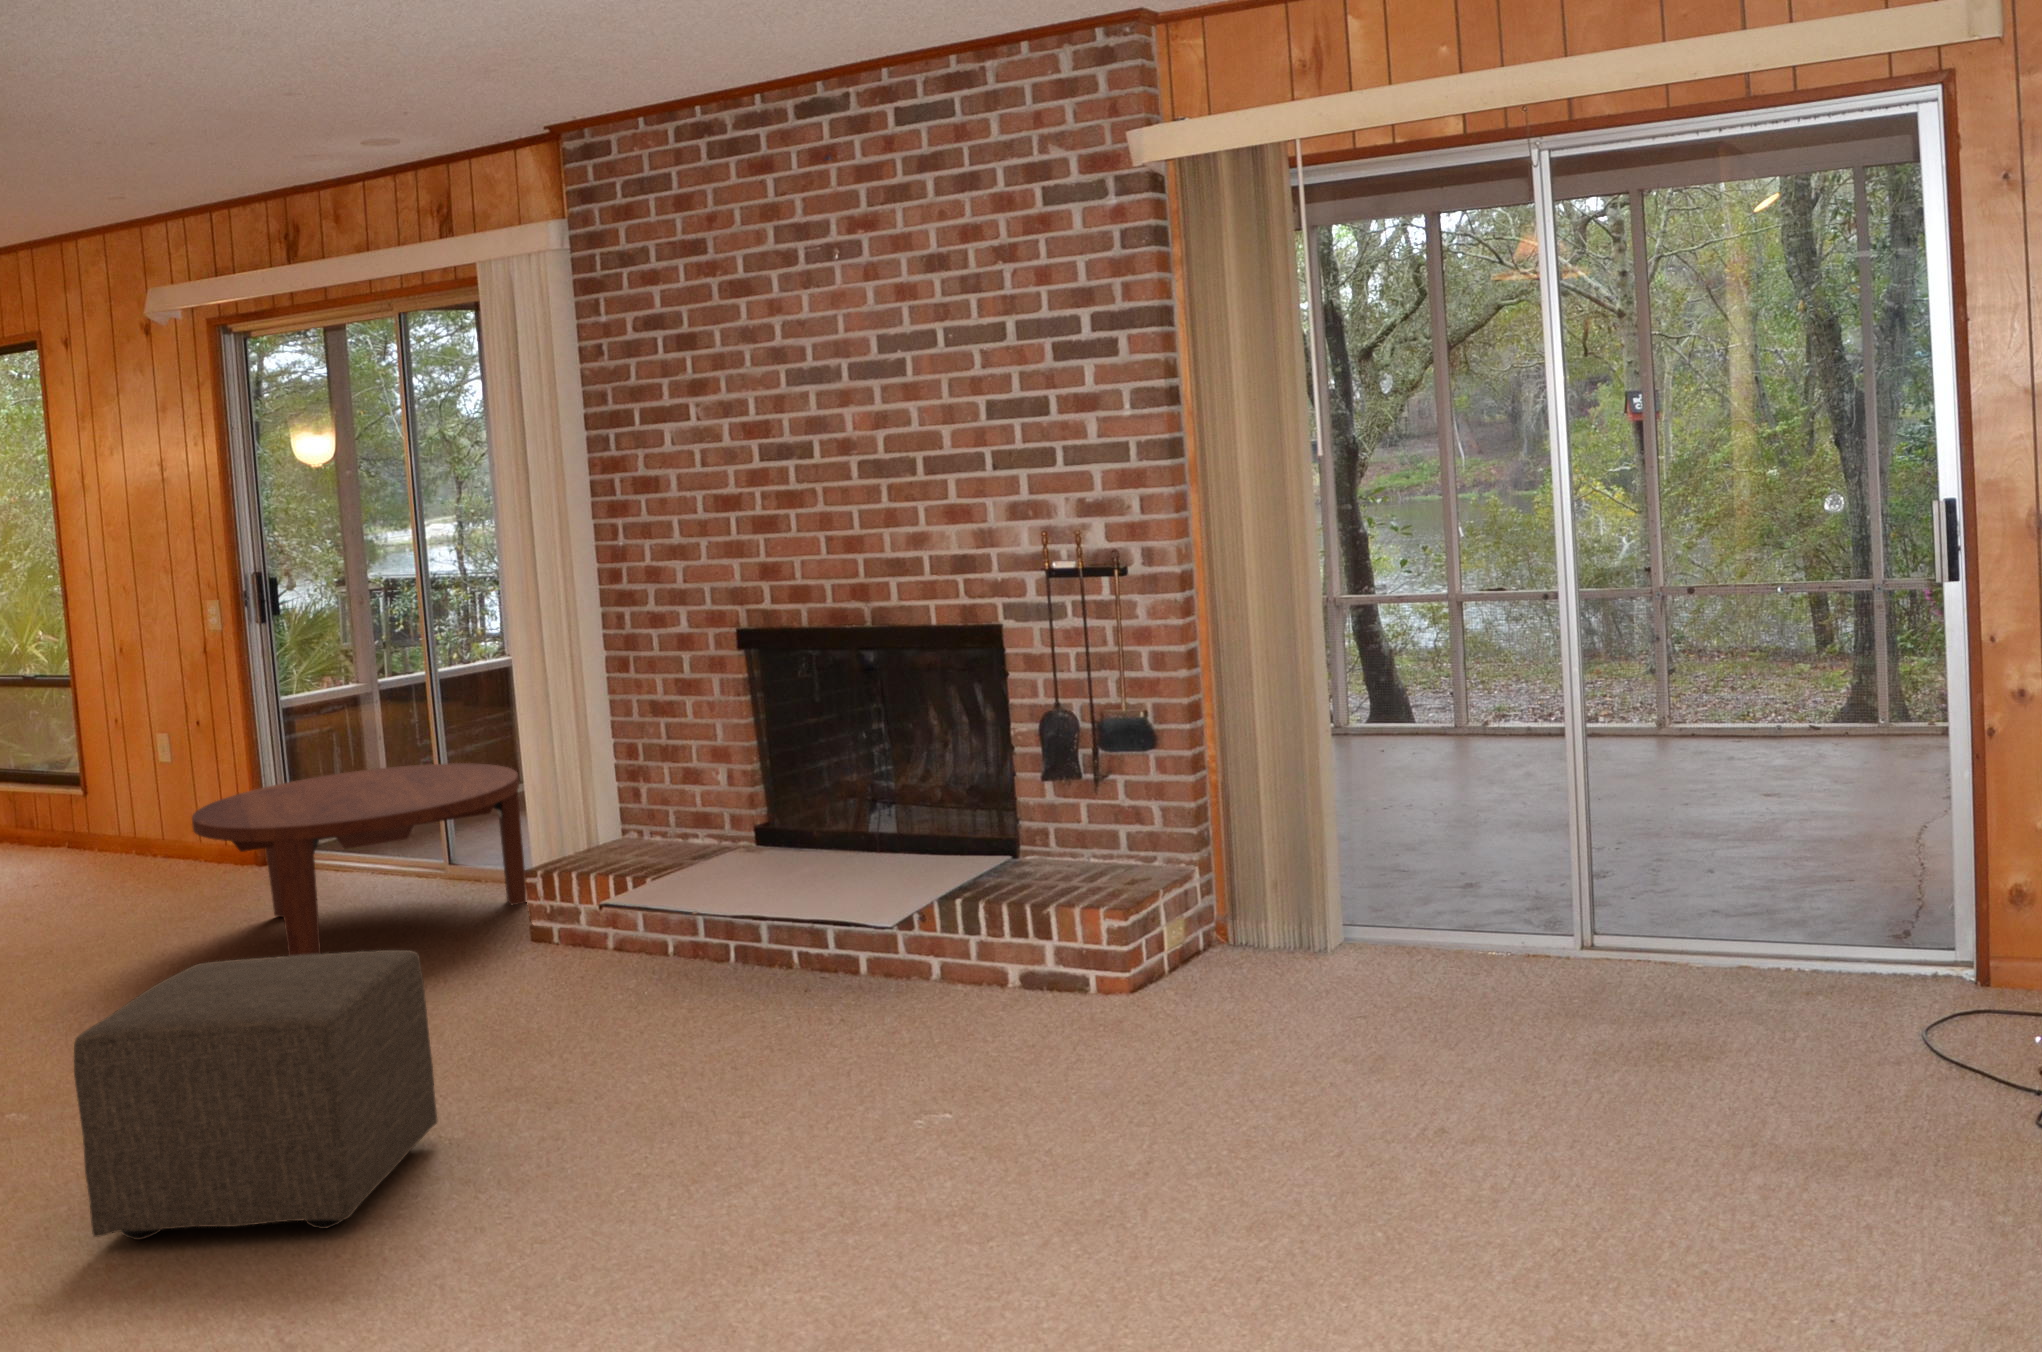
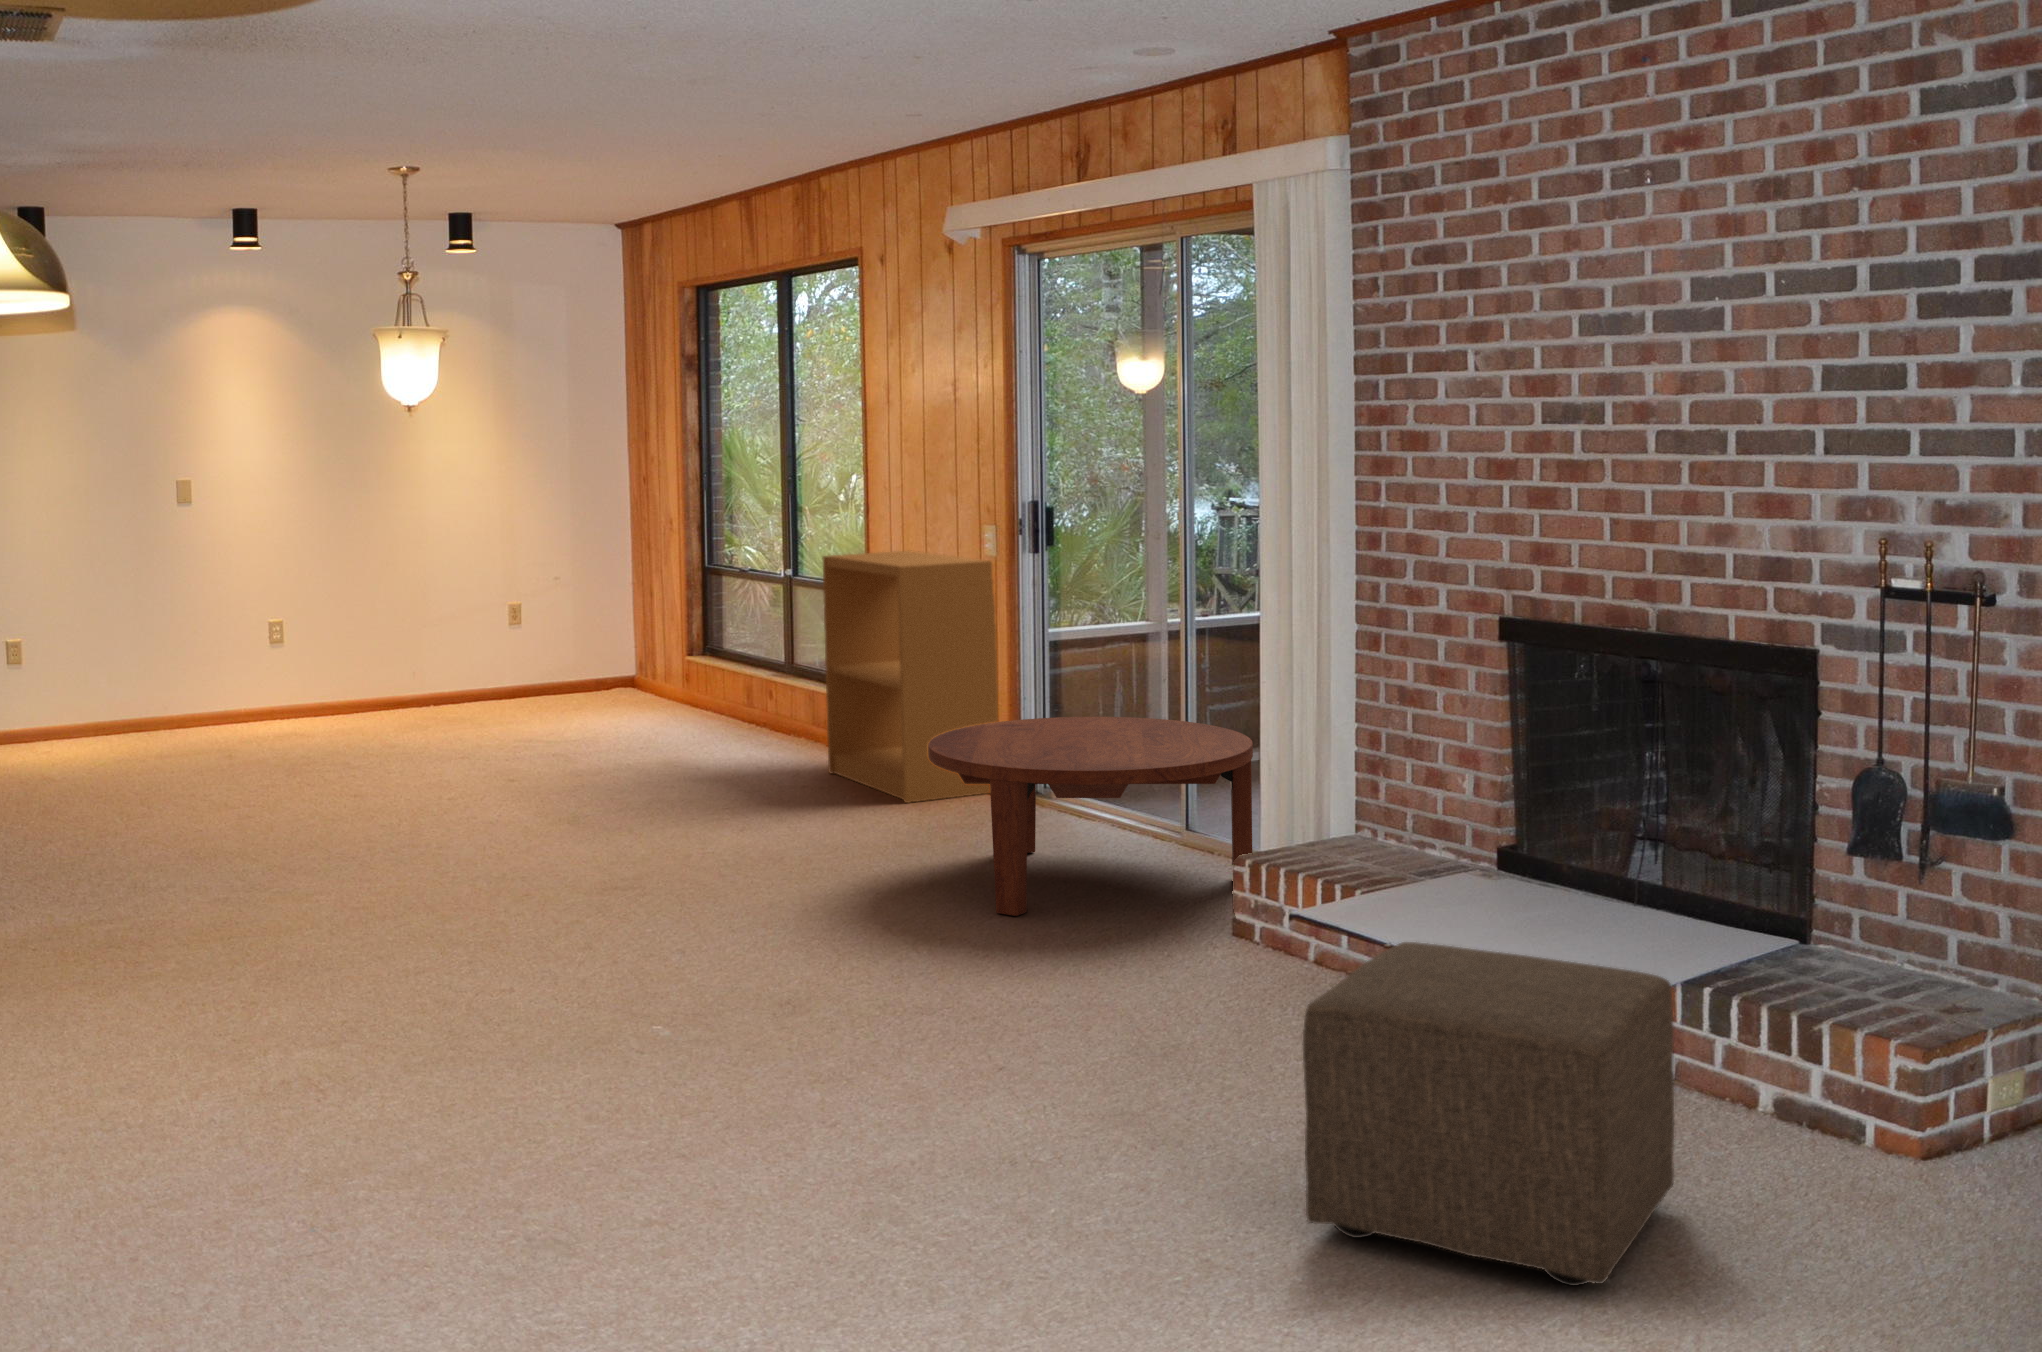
bookshelf: none [8,636,236,892] -> present [822,551,998,803]
ottoman: present [74,950,437,1240] -> present [1302,942,1674,1286]

